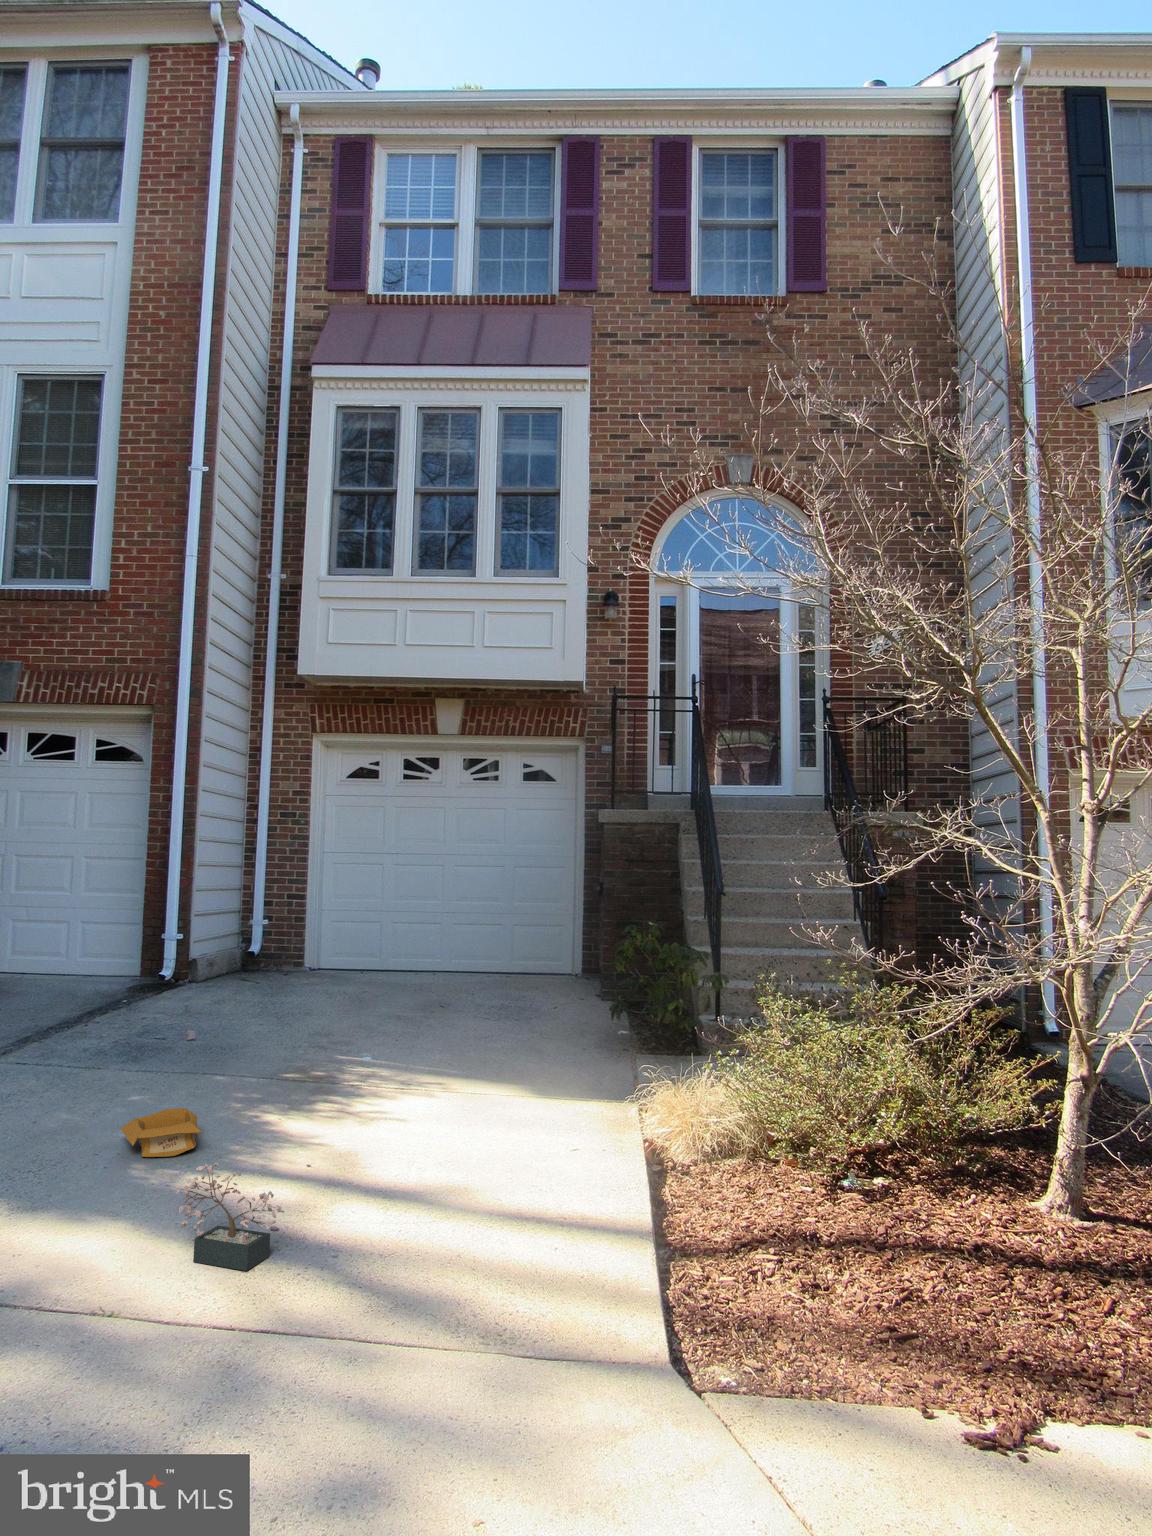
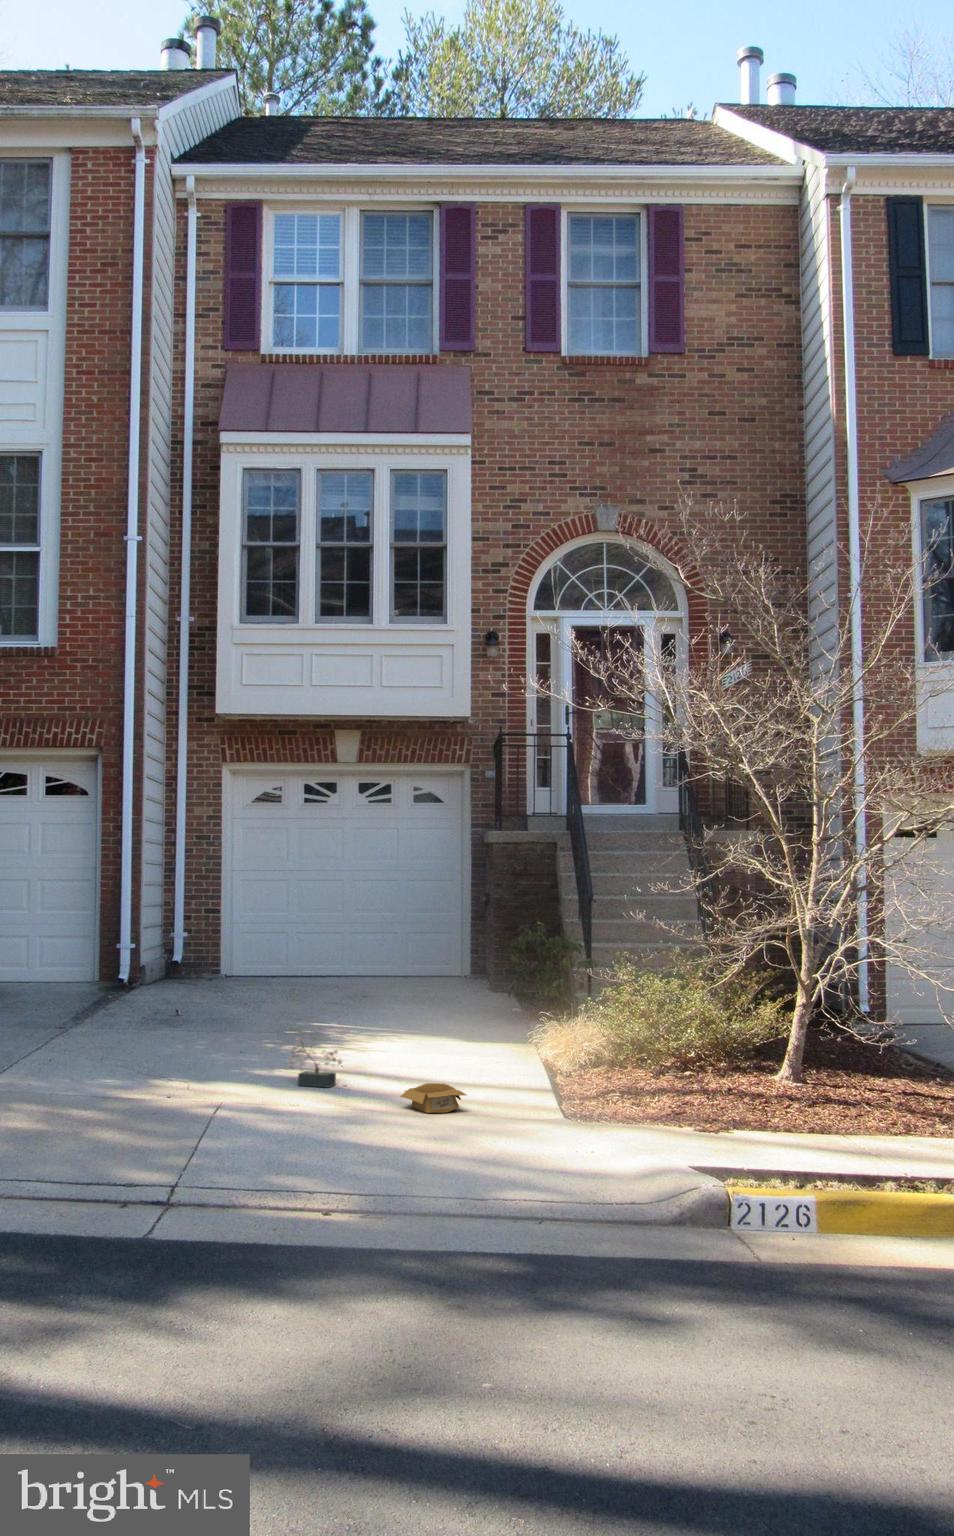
cardboard box: present [120,1108,202,1157] -> present [400,1083,466,1113]

